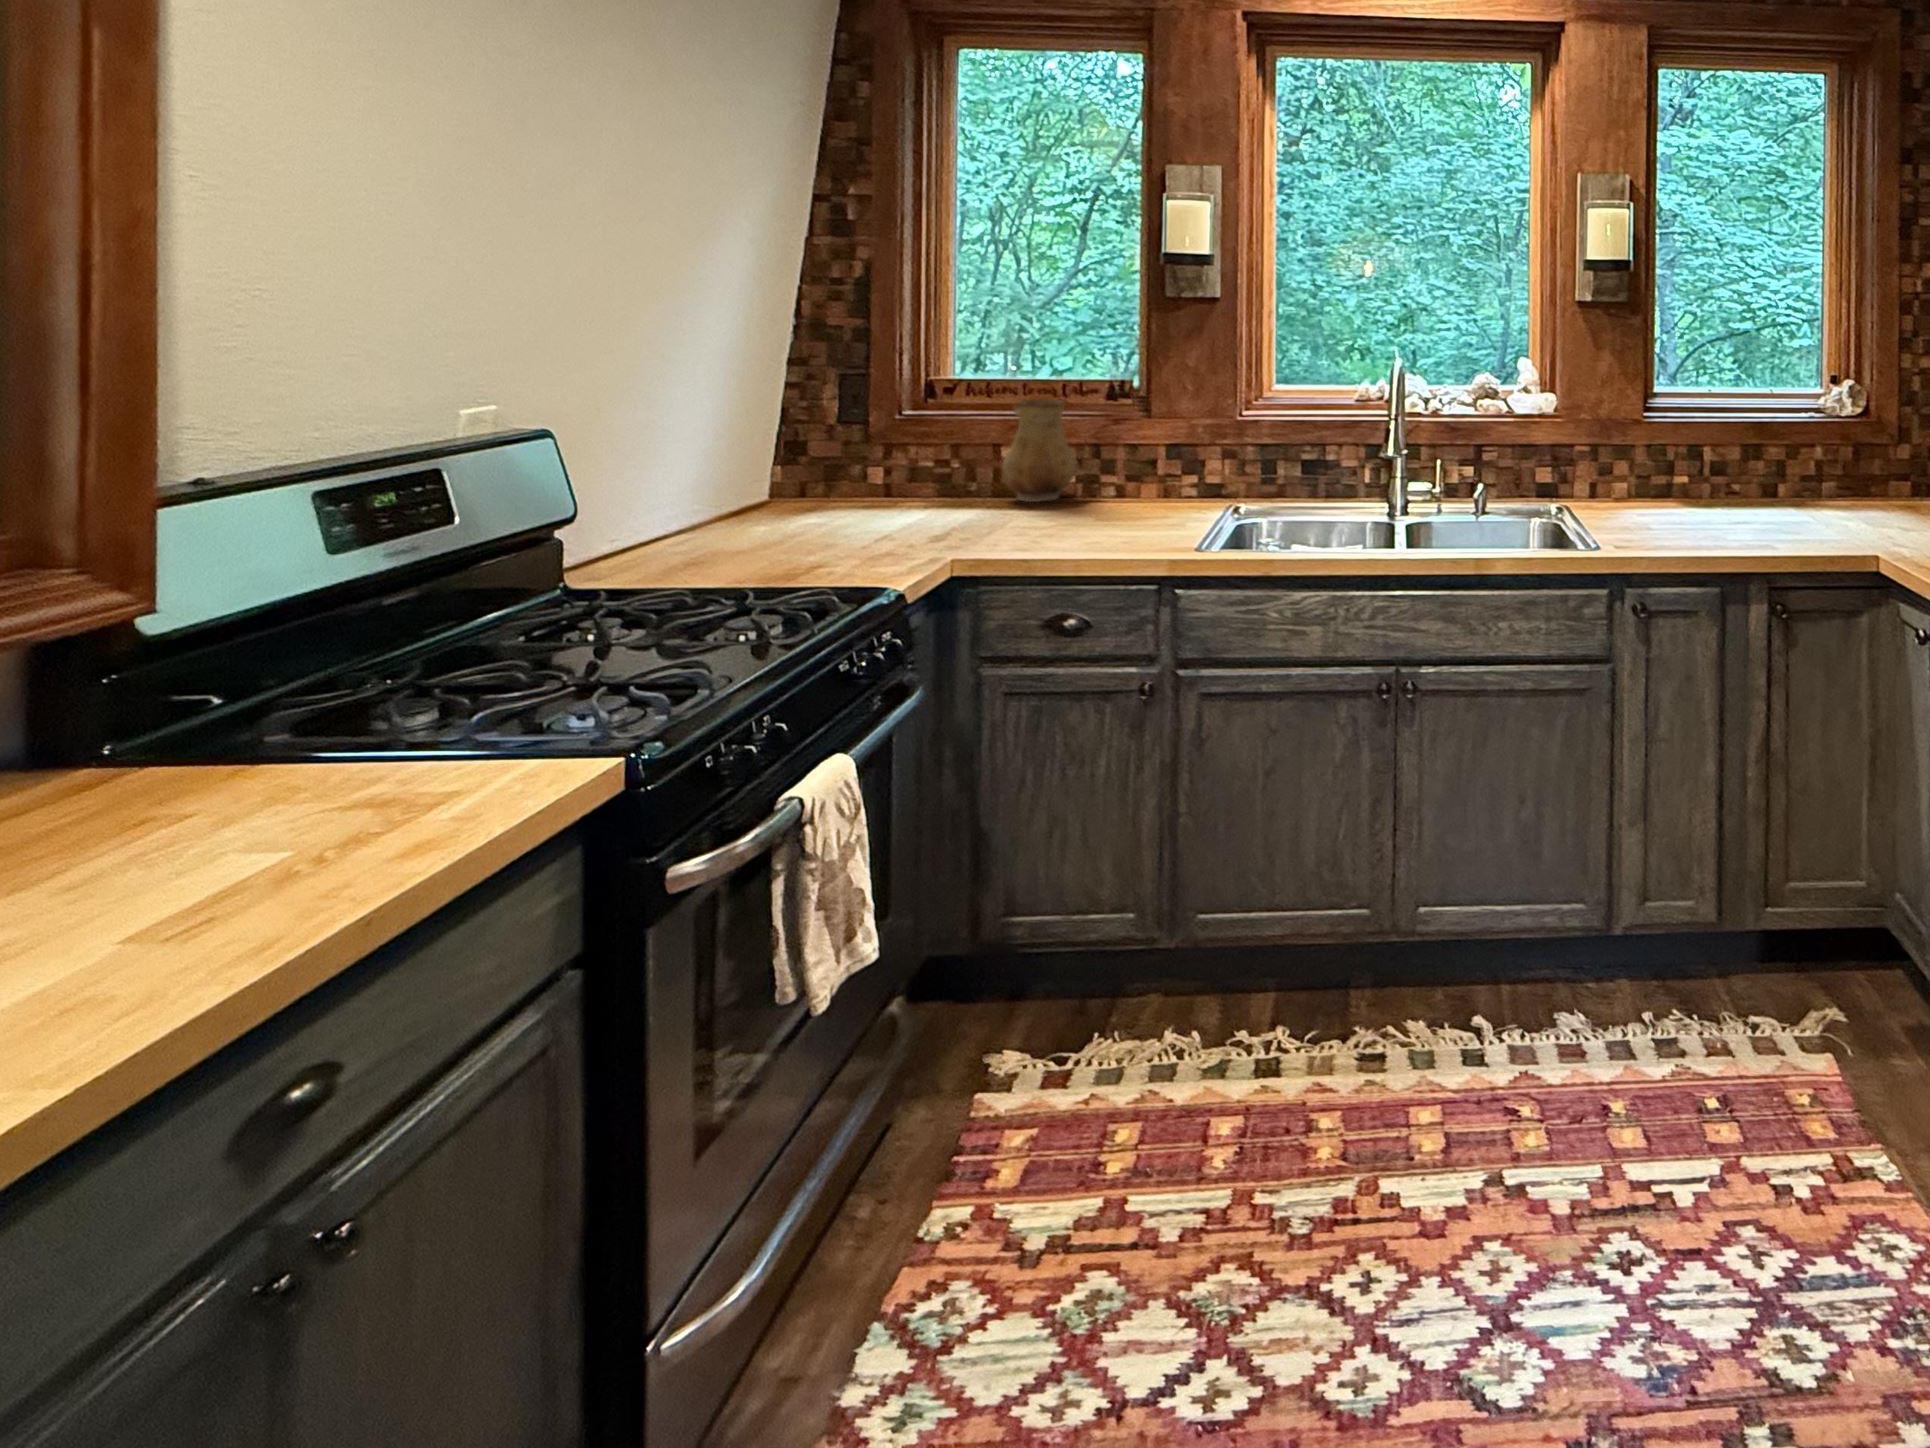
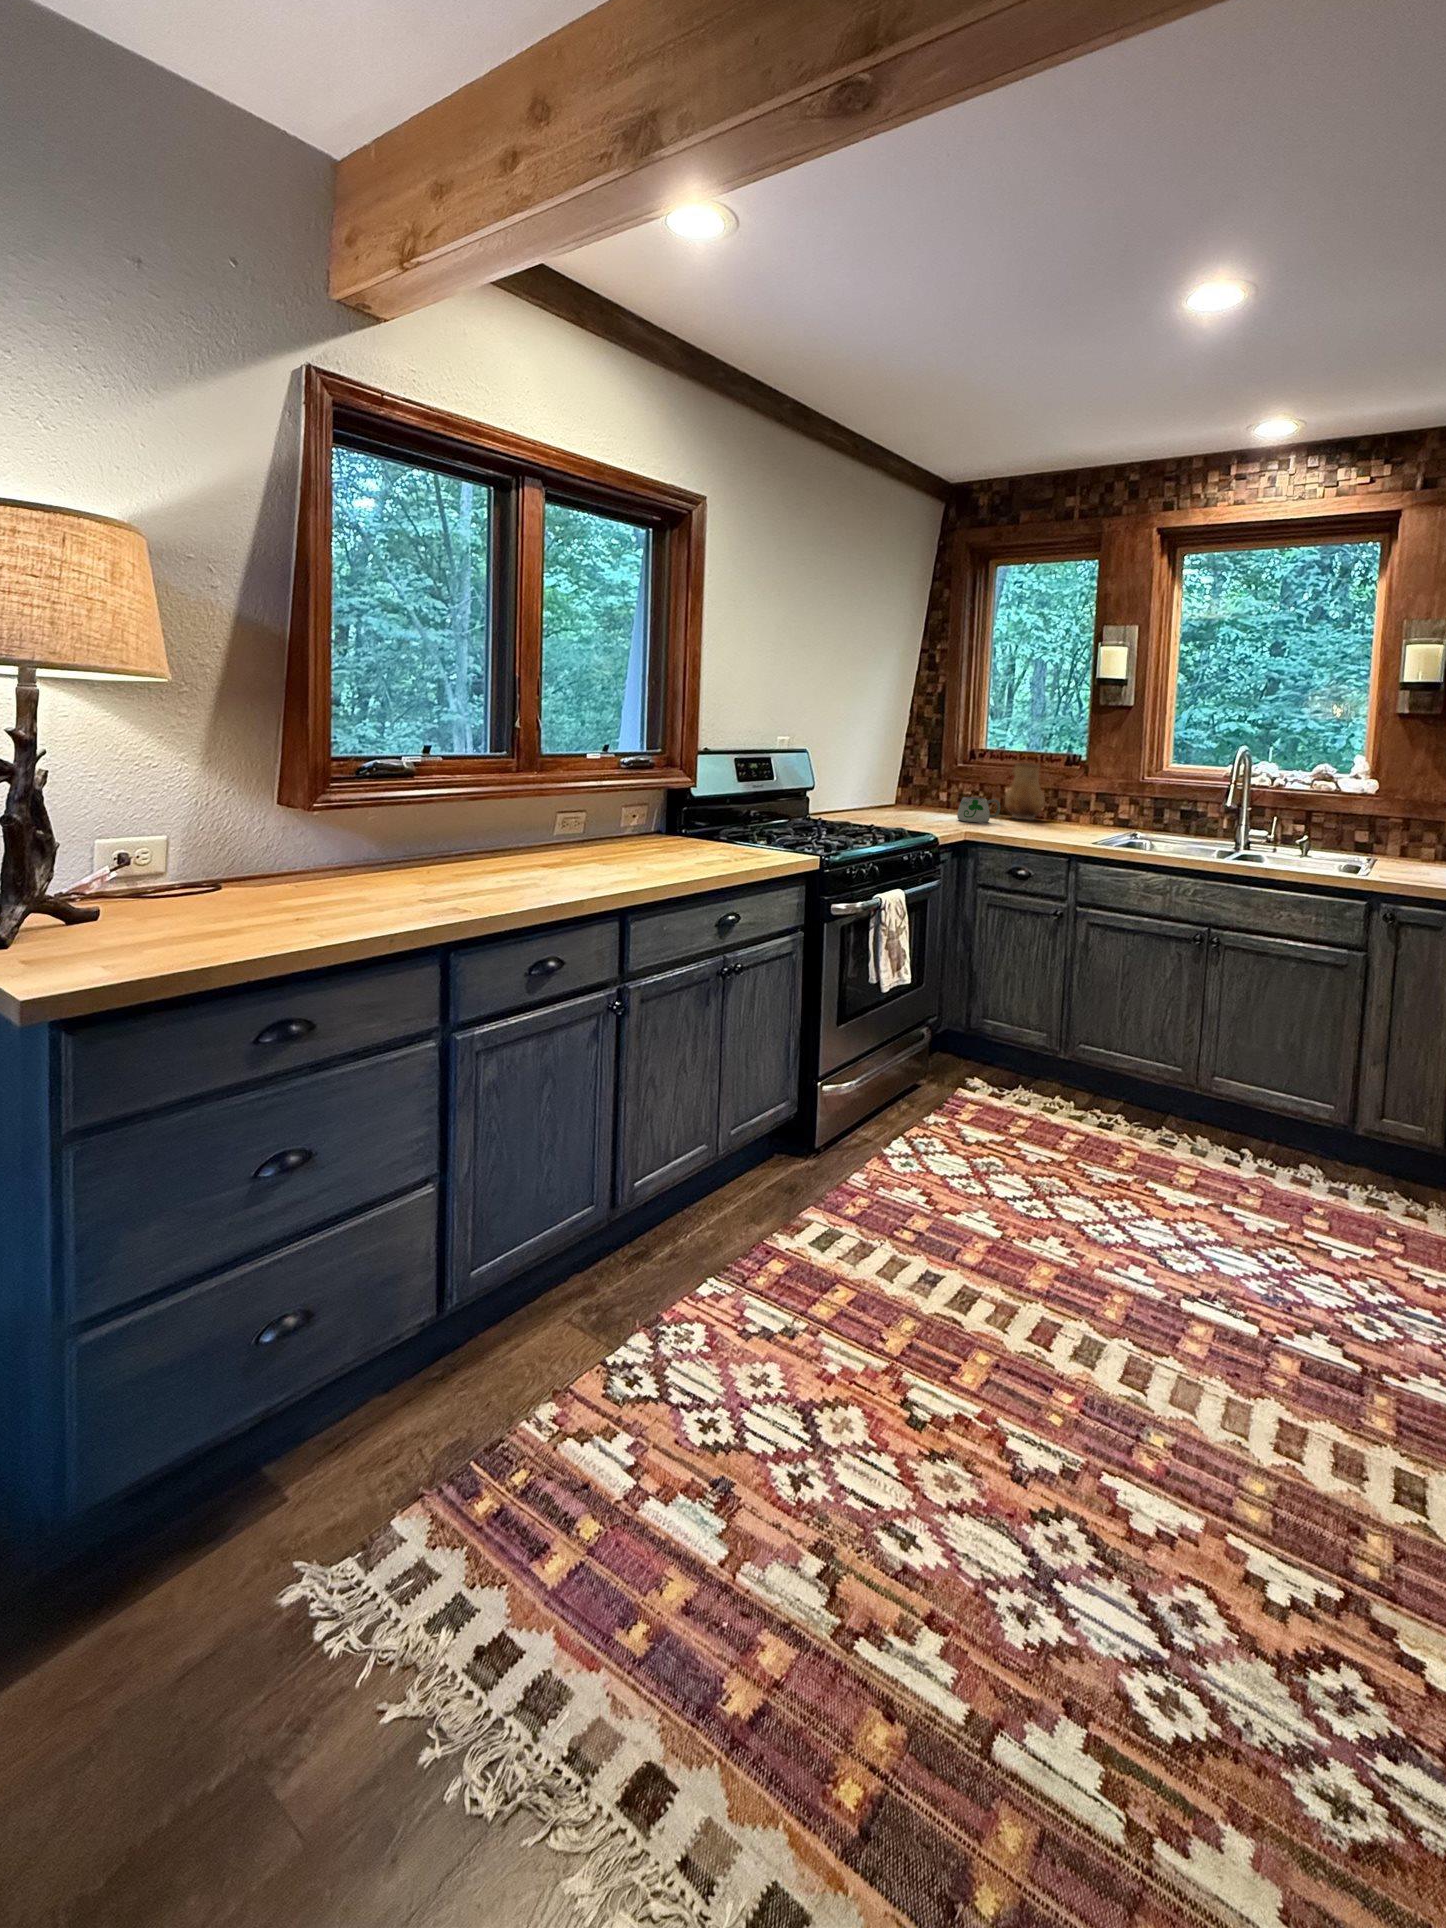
mug: none [918,477,1004,529] -> present [957,797,1000,824]

